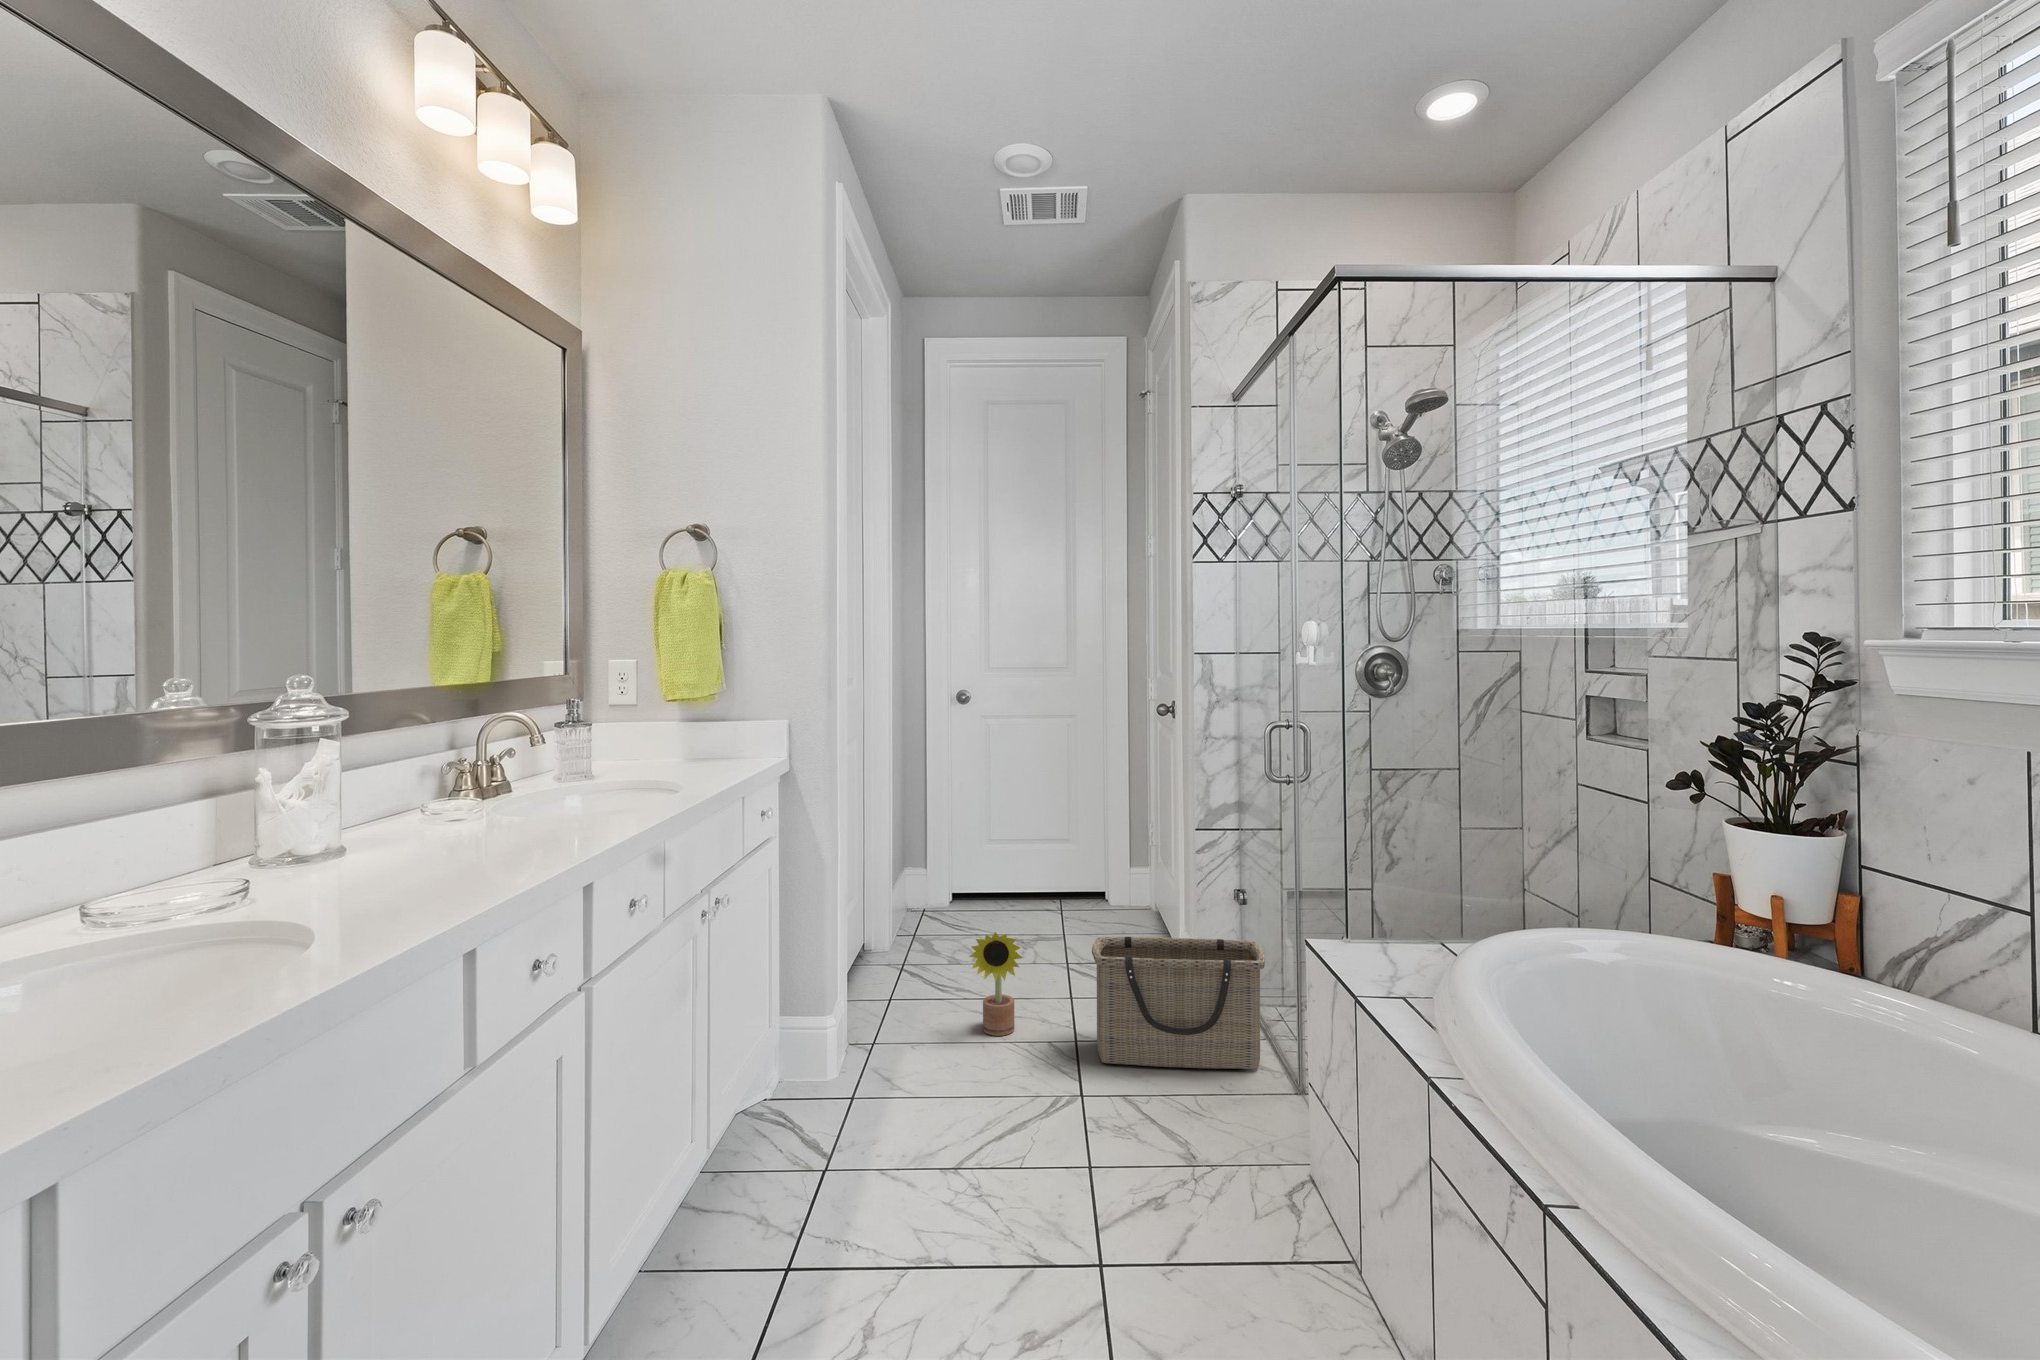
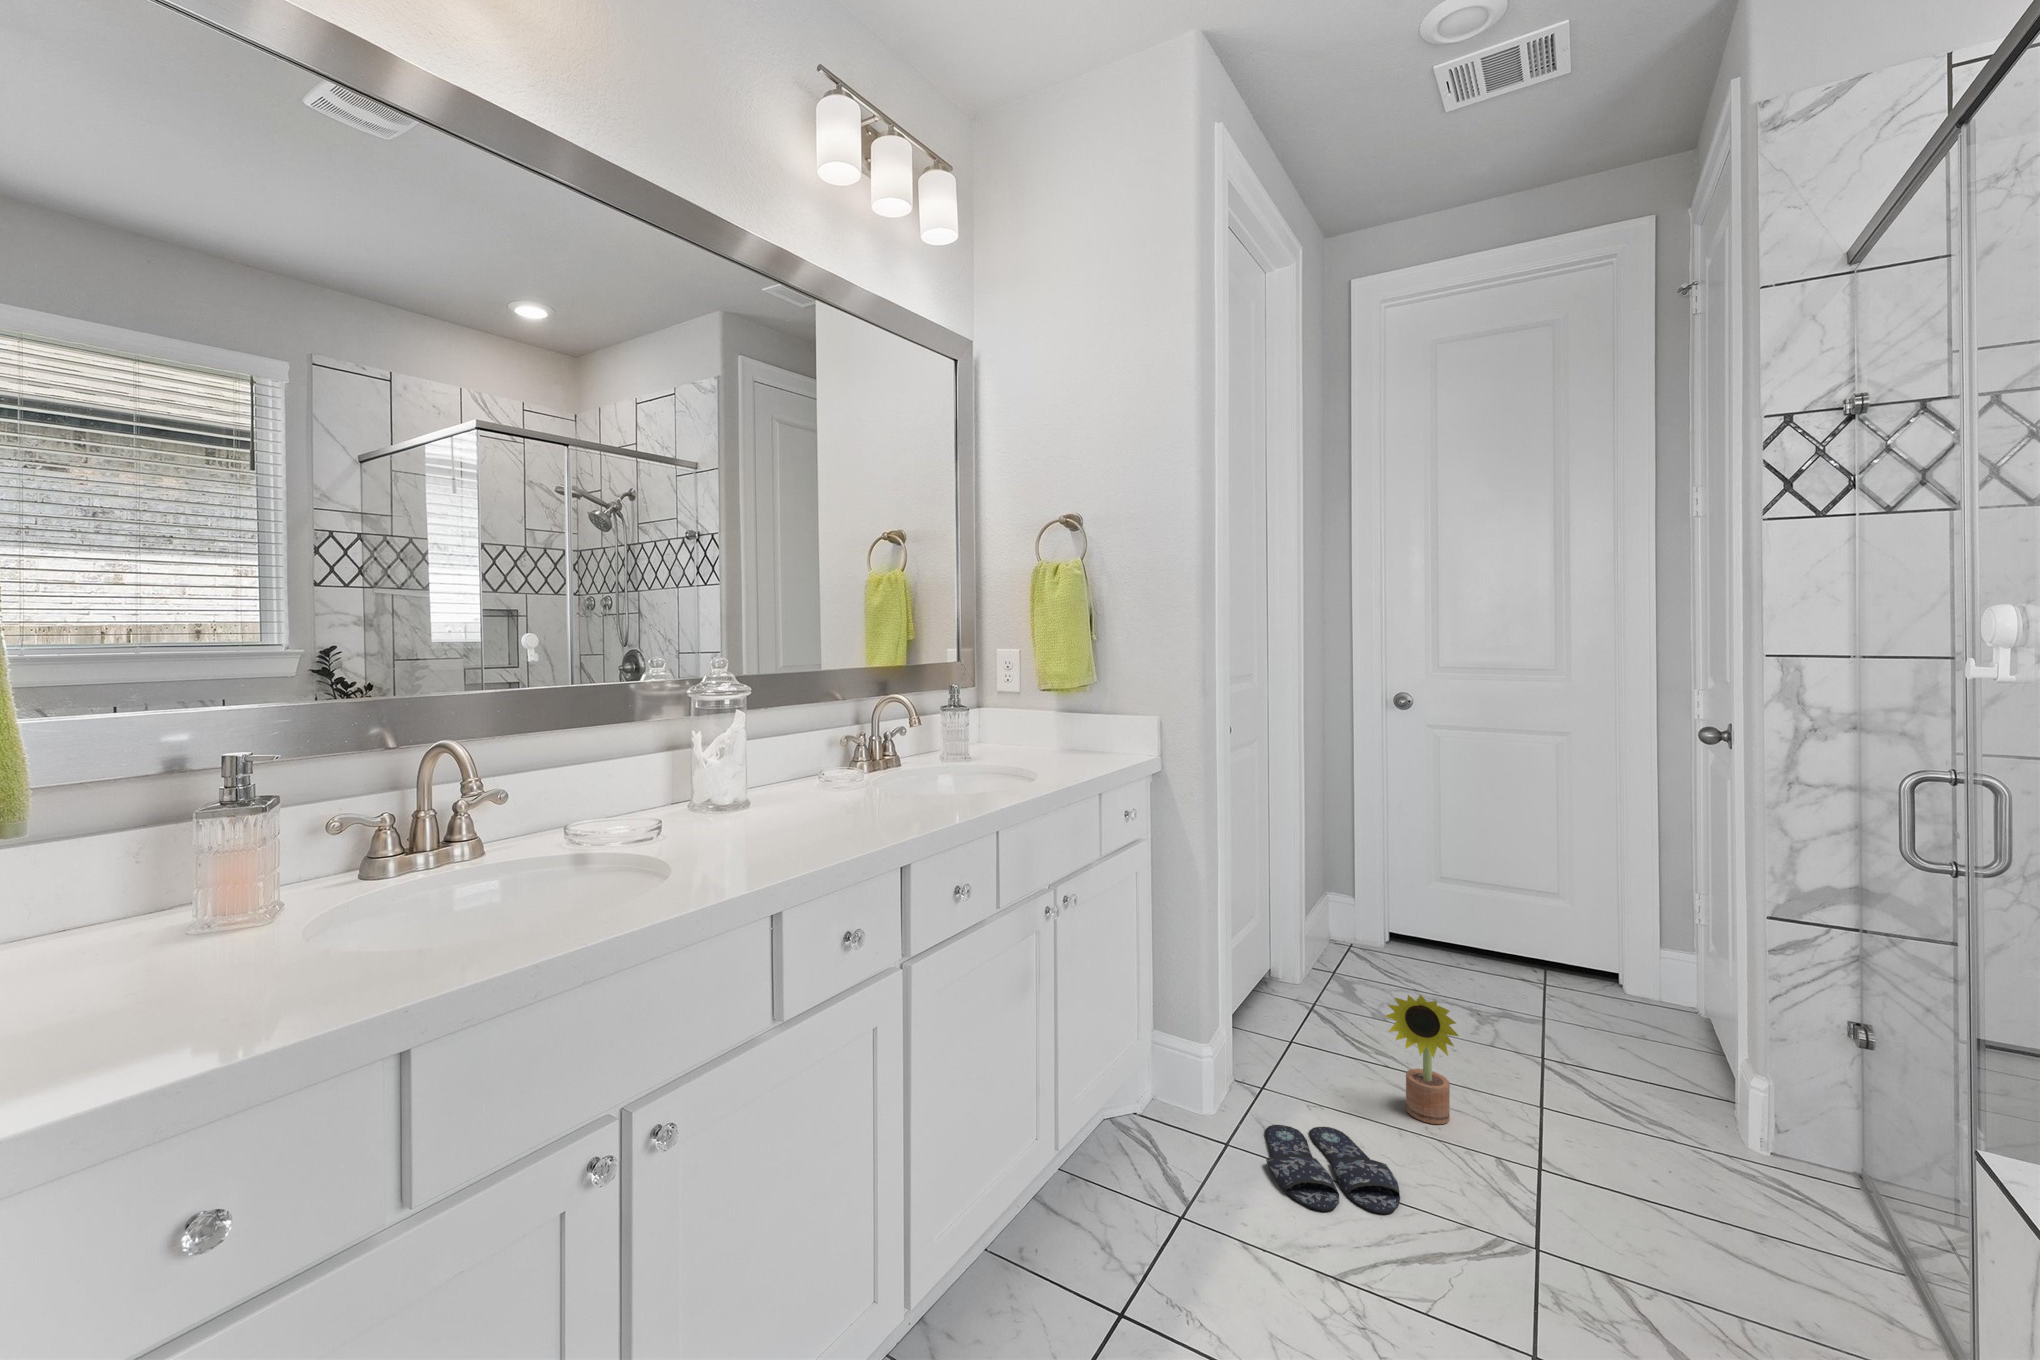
basket: present [1092,937,1265,1069] -> none [1564,1038,1902,1321]
slippers: none [881,1061,990,1125] -> present [1265,1125,1400,1214]

